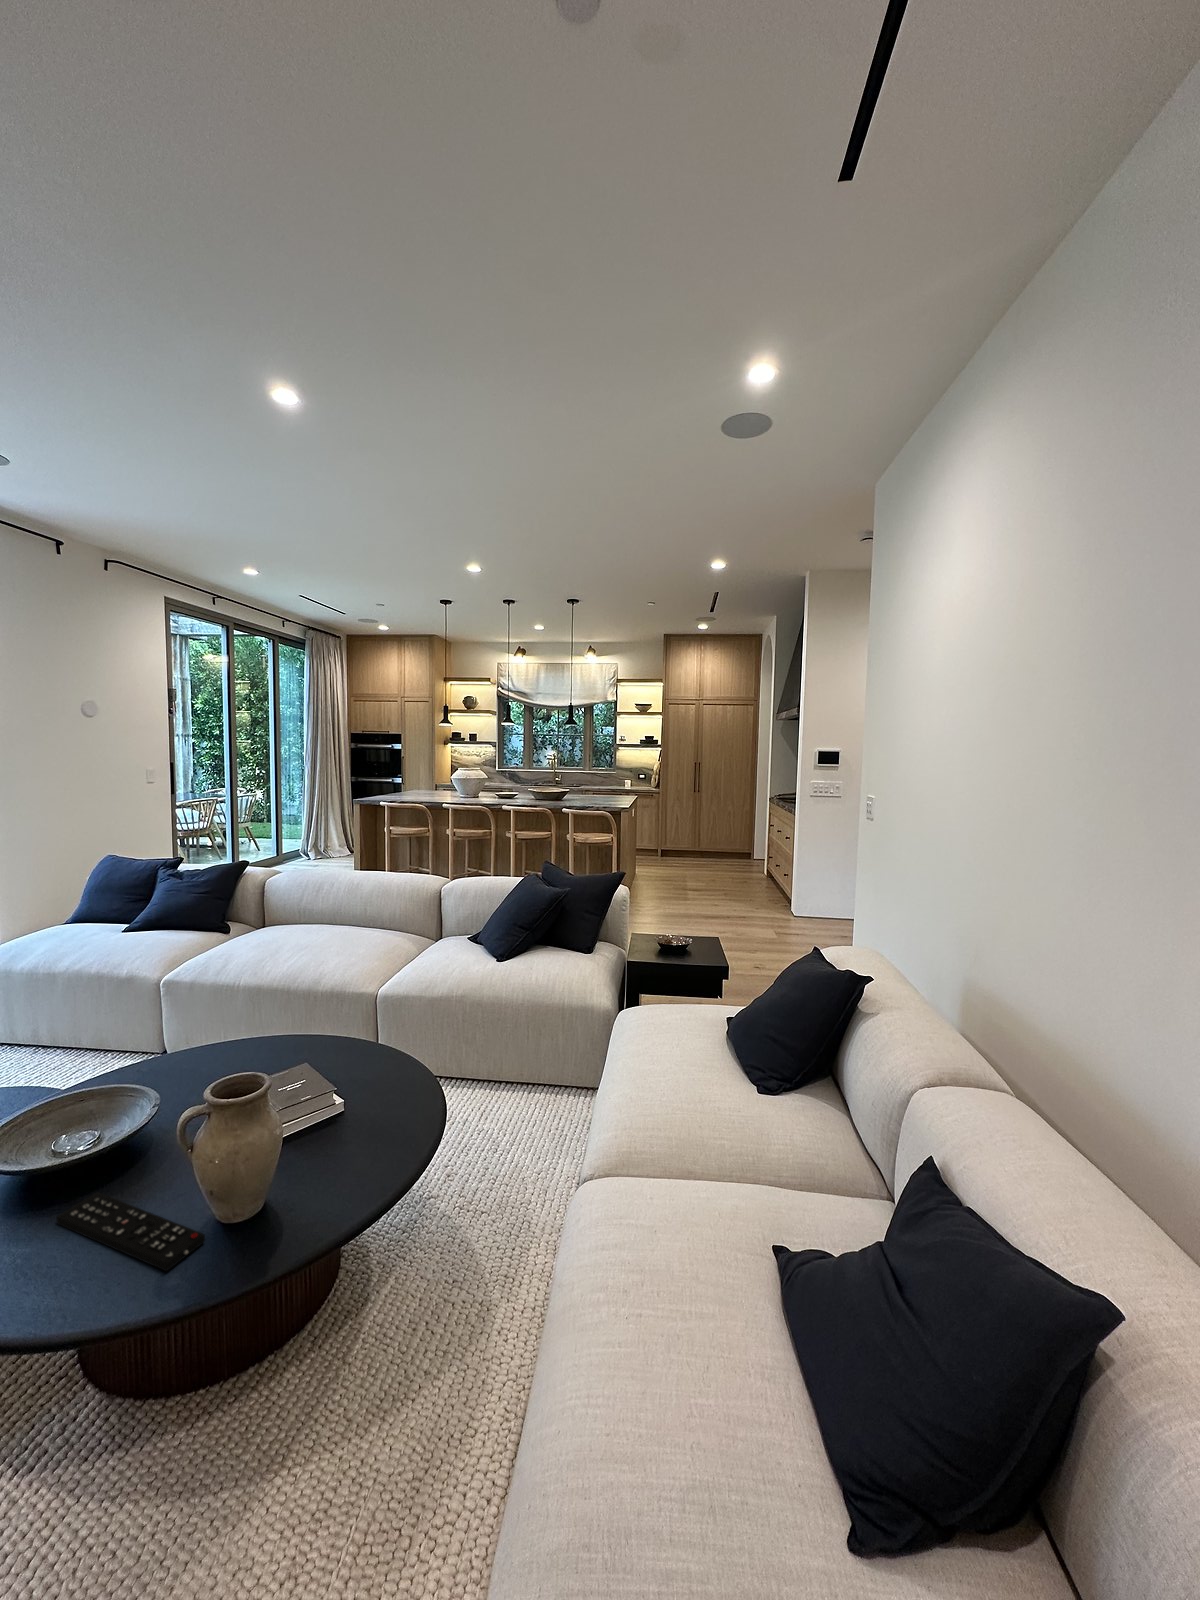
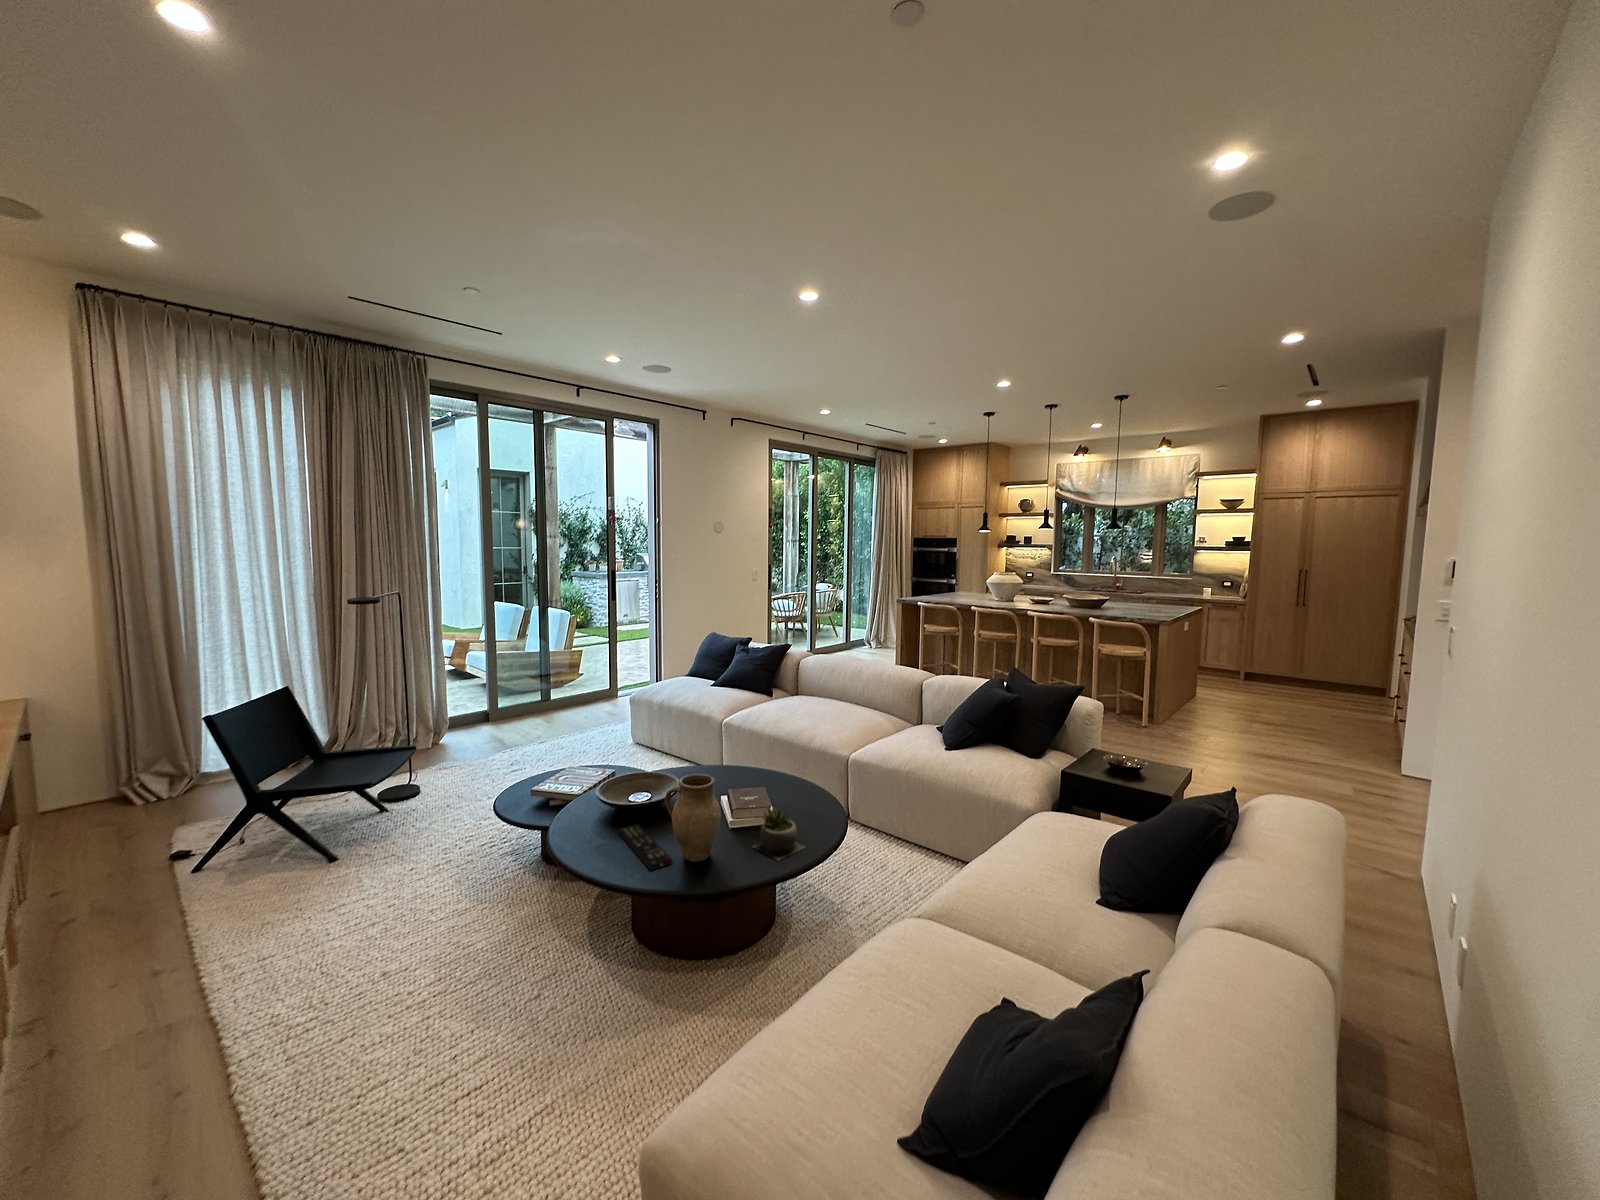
succulent plant: none [331,1084,412,1168] -> present [753,806,805,860]

